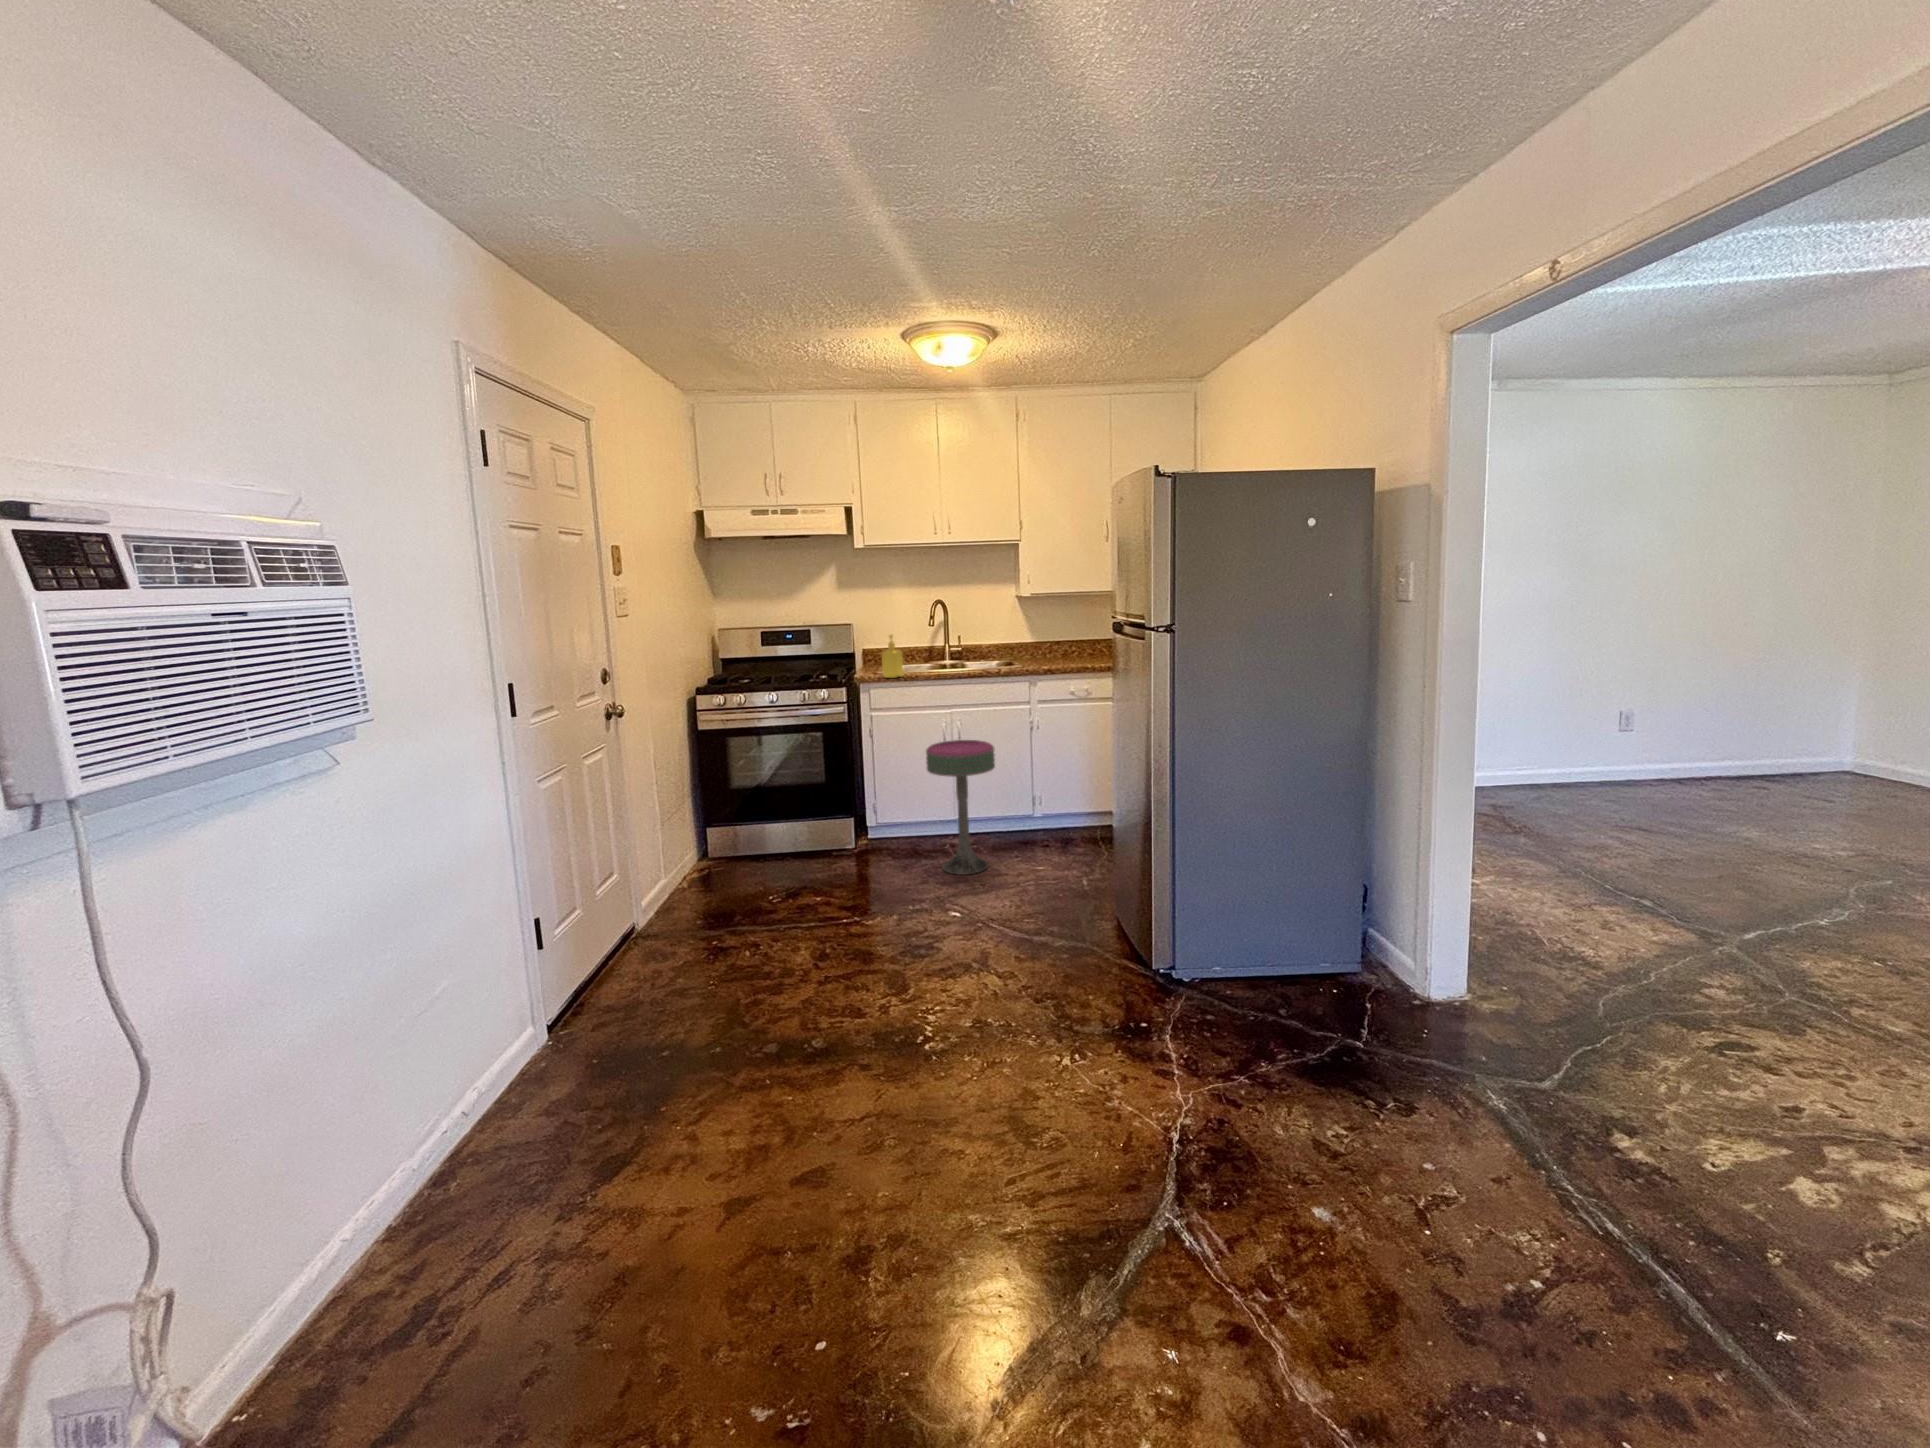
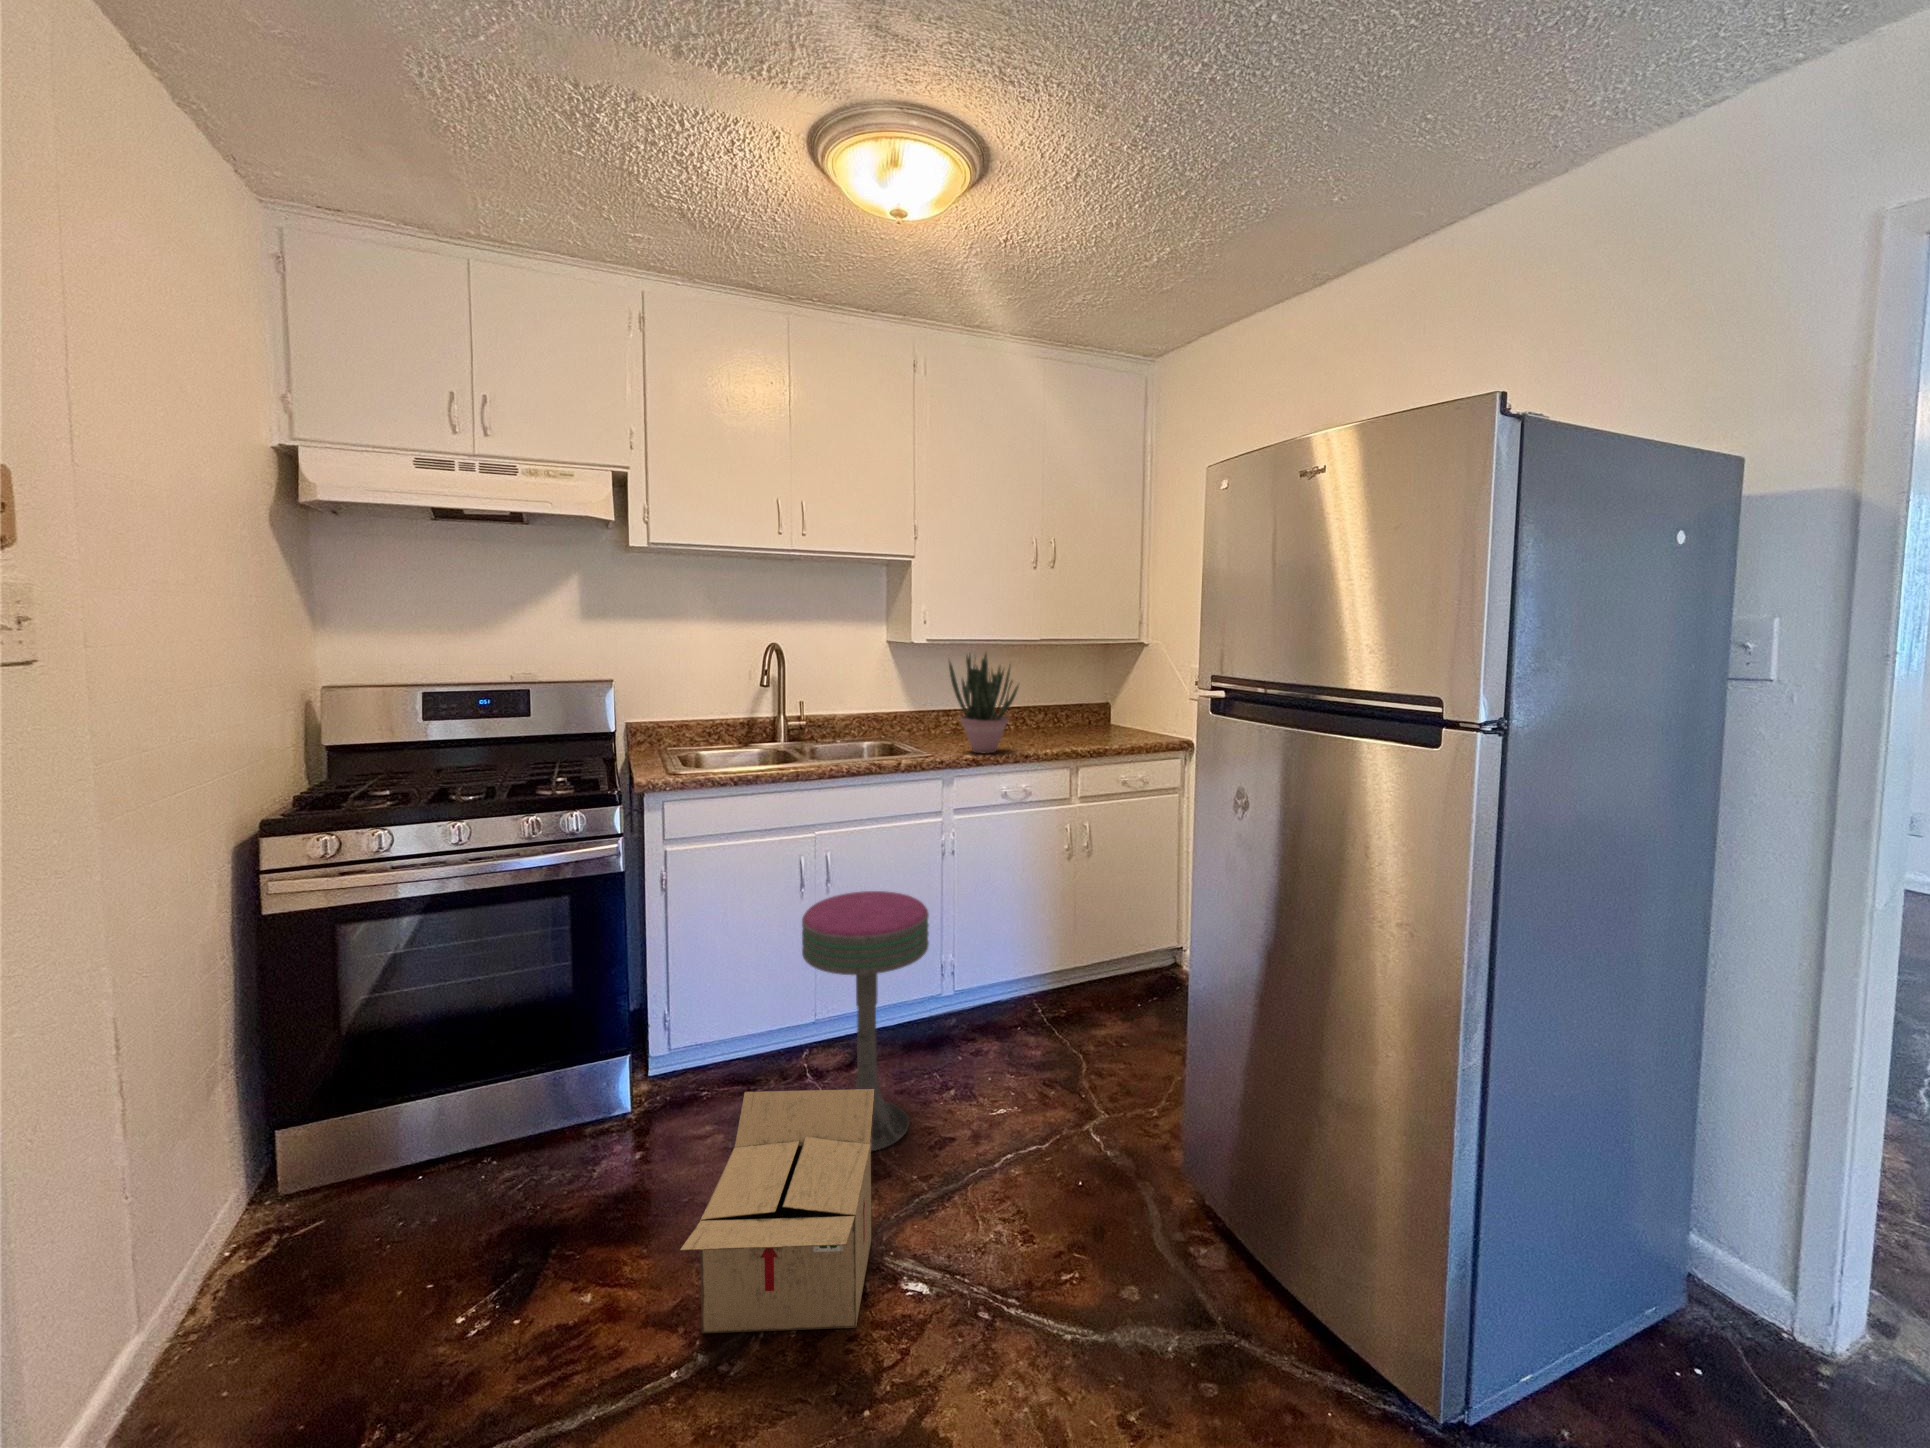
potted plant: none [1037,600,1082,666] -> present [949,653,1019,753]
soap dispenser: present [882,634,903,678] -> none [694,703,735,782]
cardboard box: none [843,824,947,921] -> present [680,1089,875,1333]

